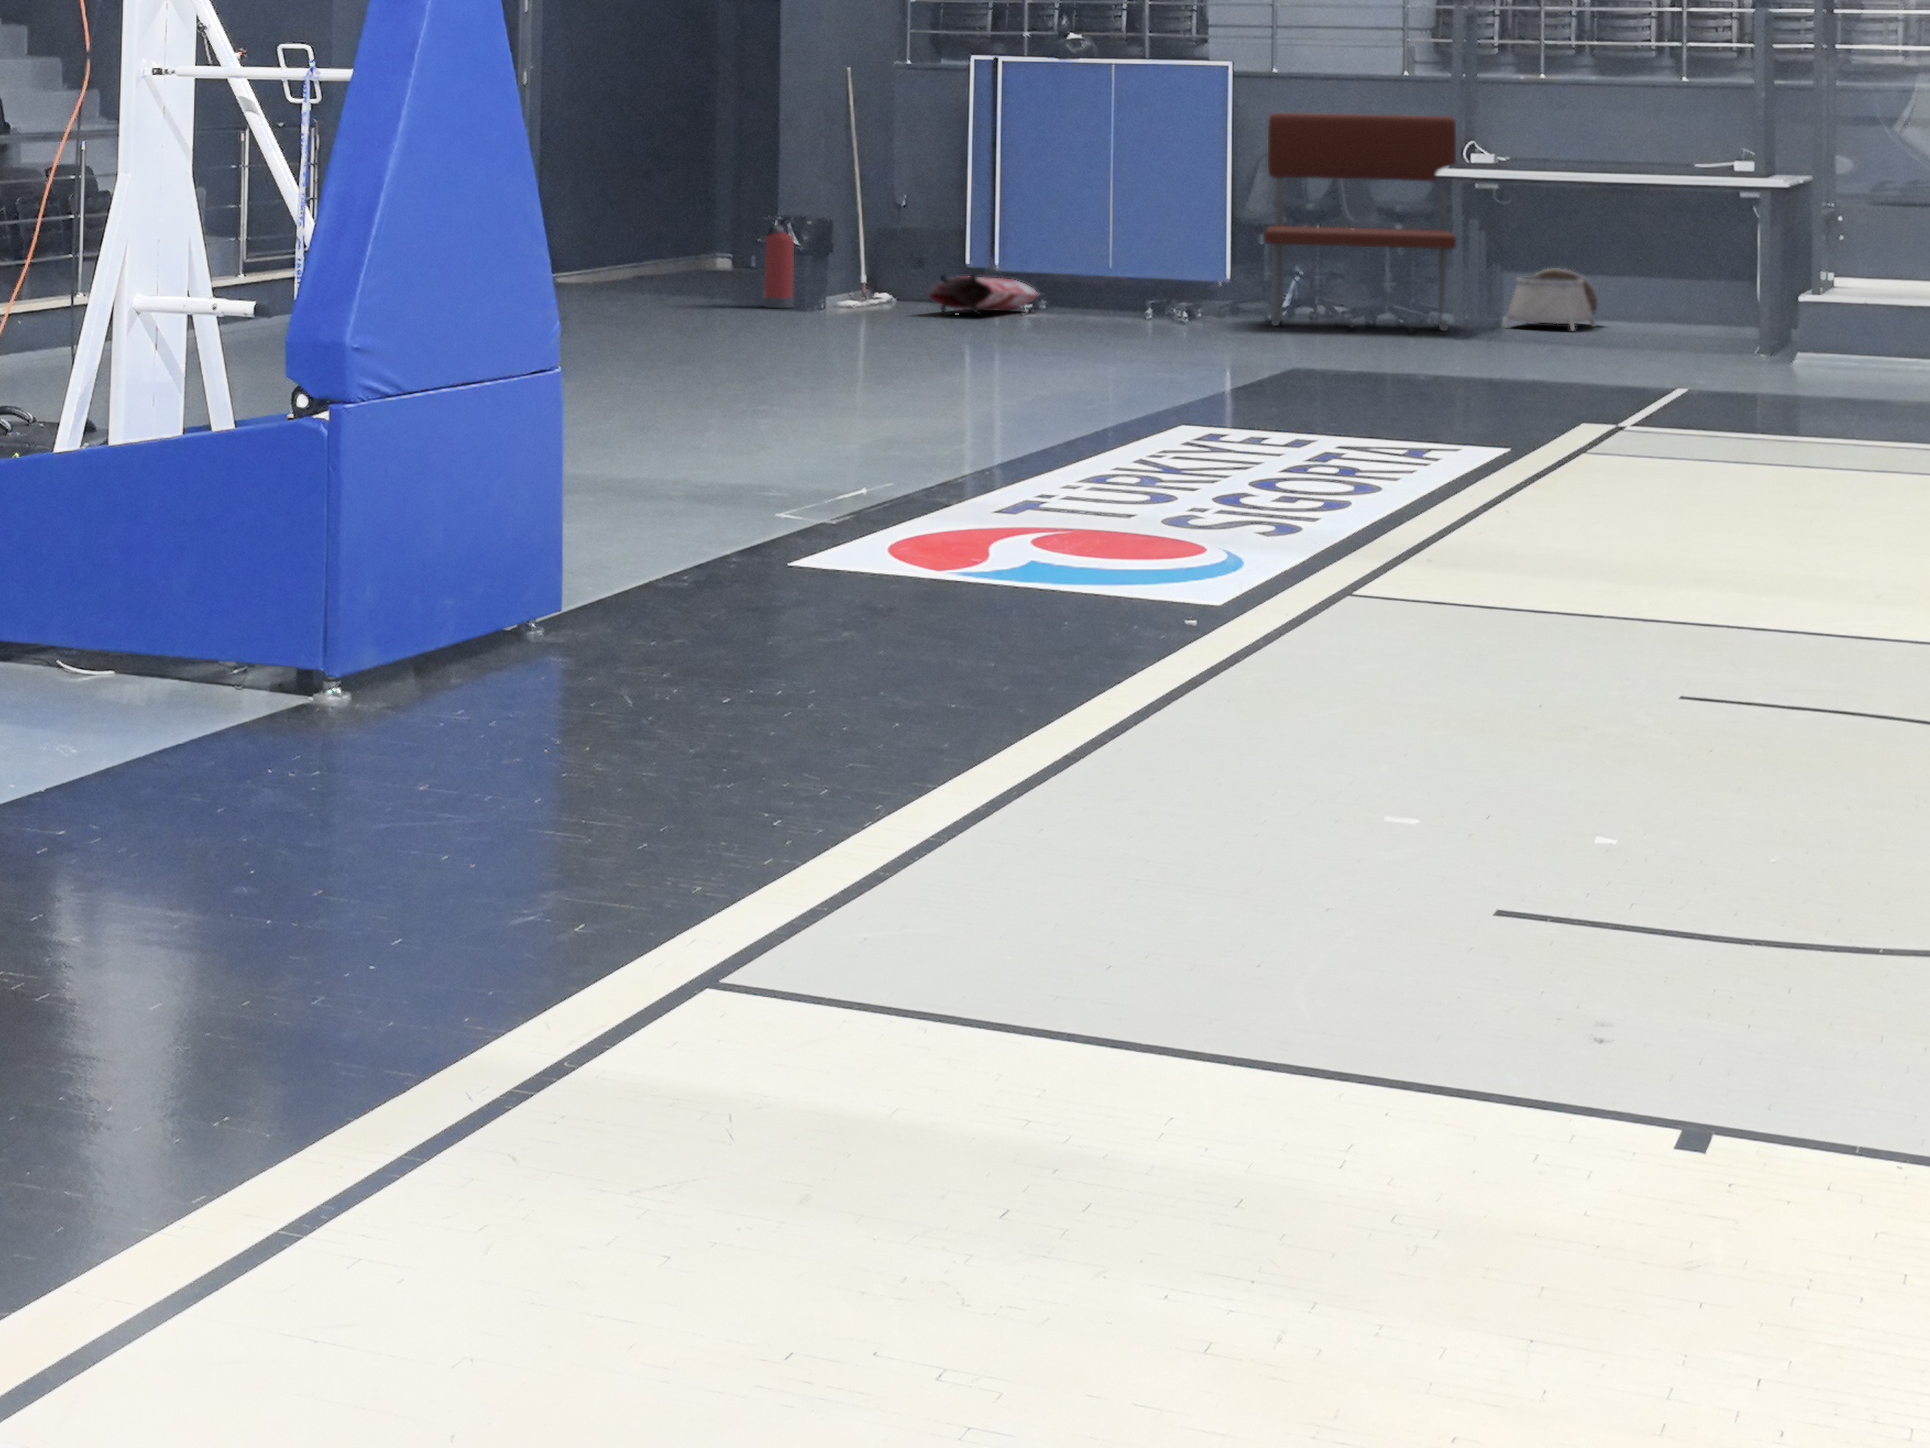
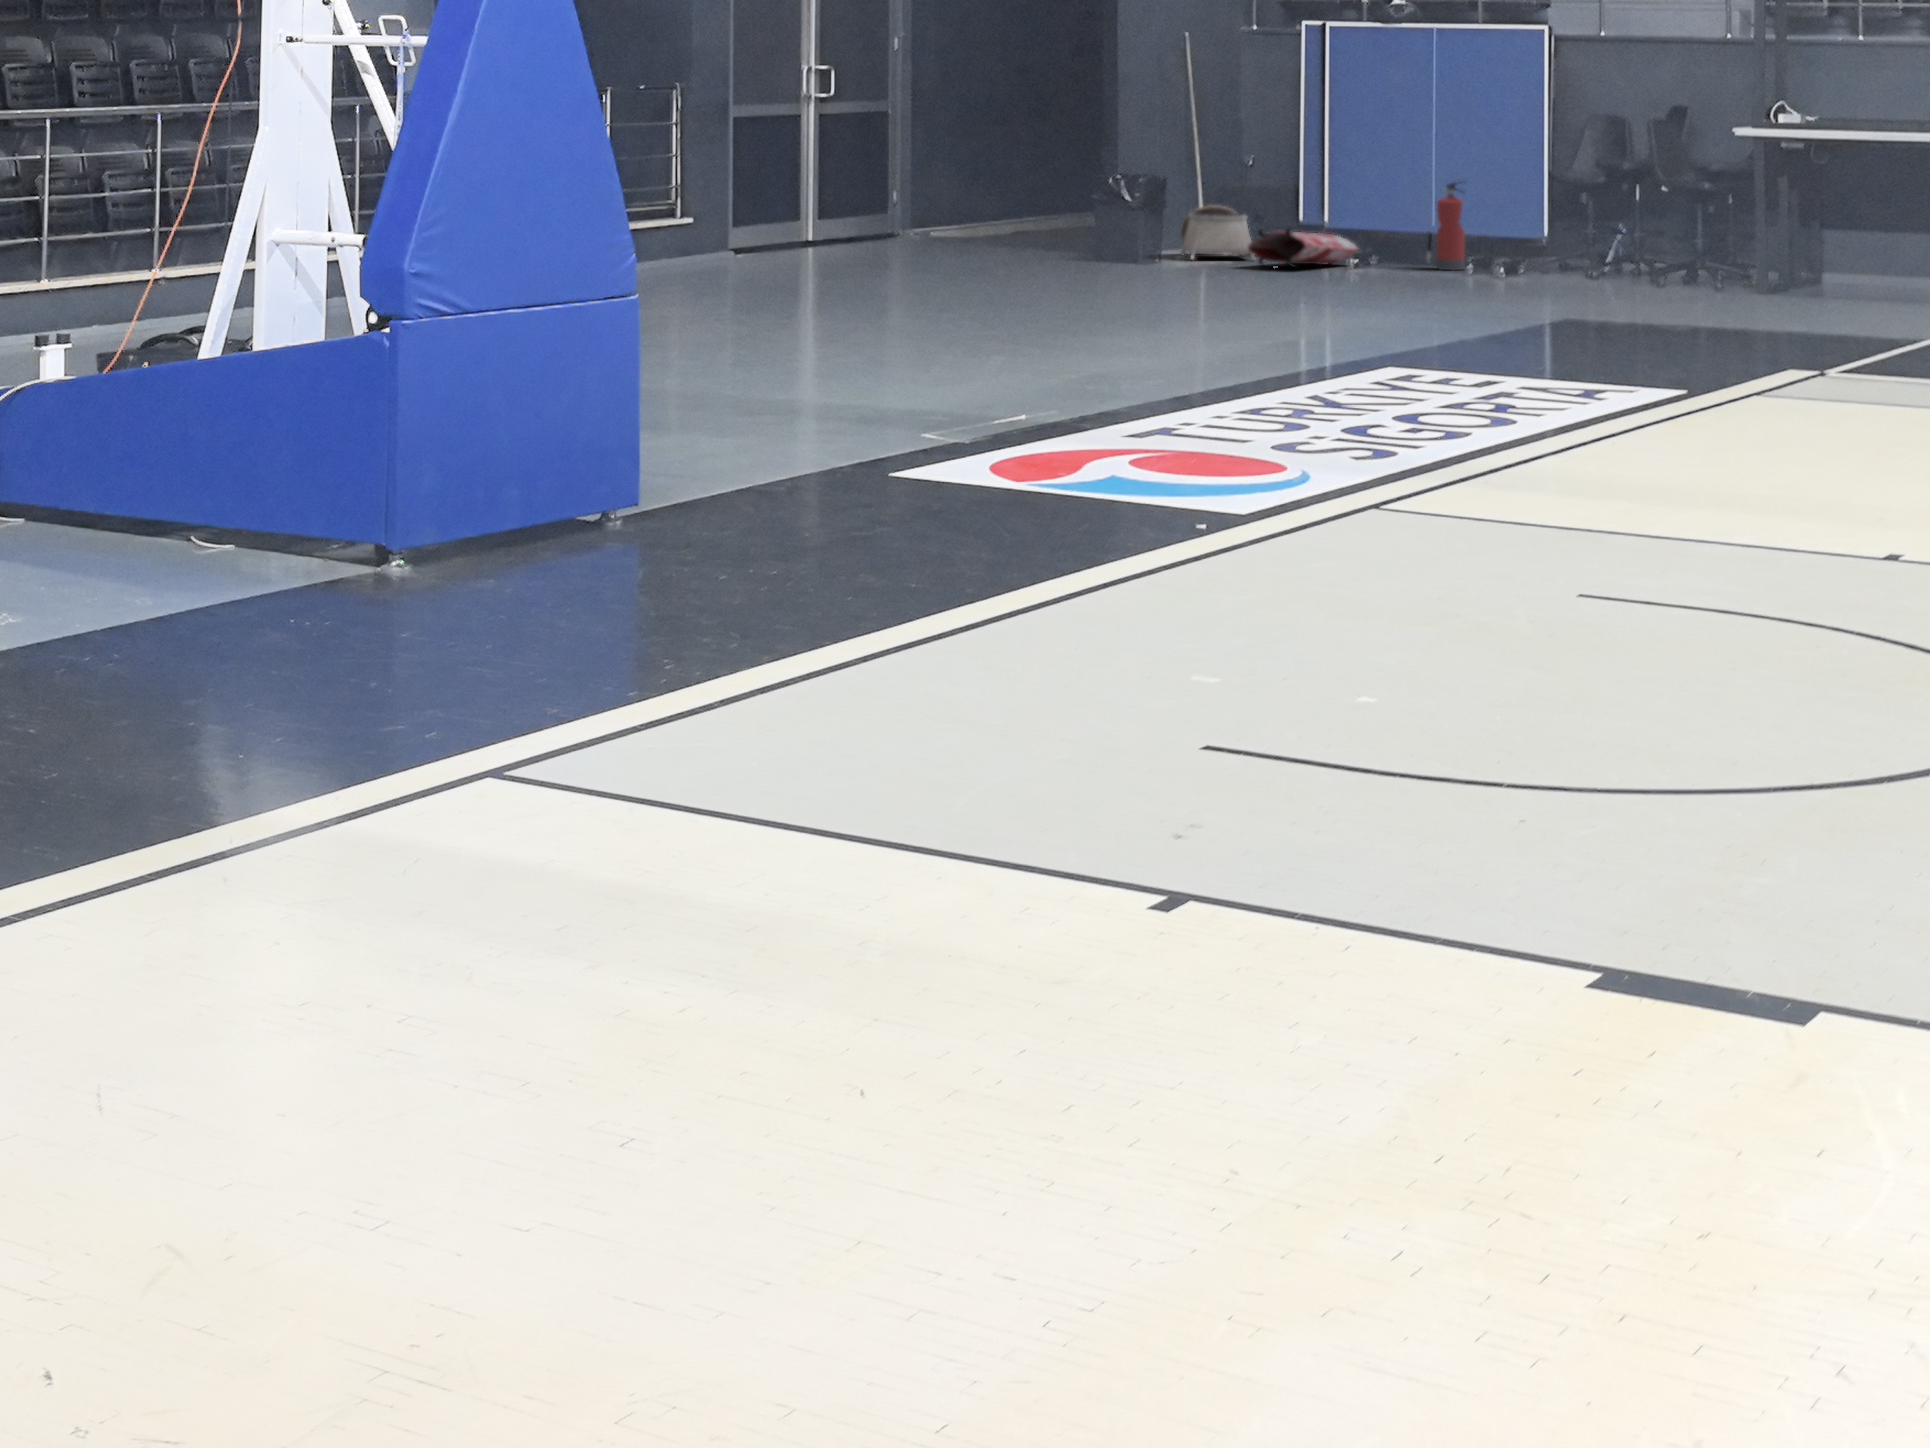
bench: present [1264,113,1456,331] -> none [1563,76,1762,288]
fire extinguisher: present [764,217,794,308] -> present [1427,183,1465,270]
basket: present [1504,269,1598,331] -> present [1181,205,1256,260]

